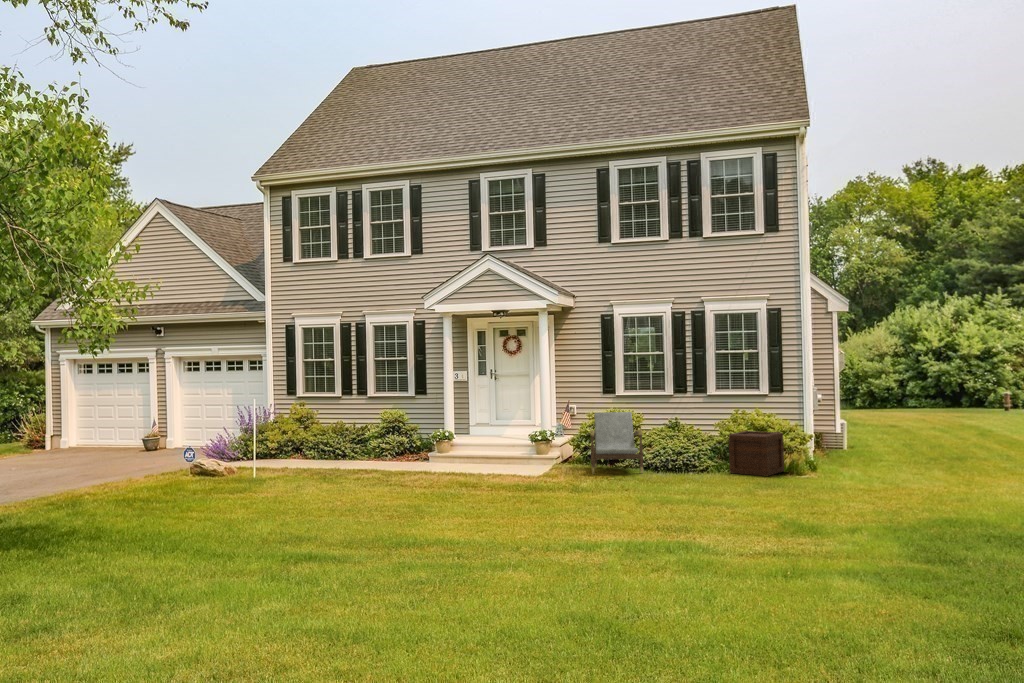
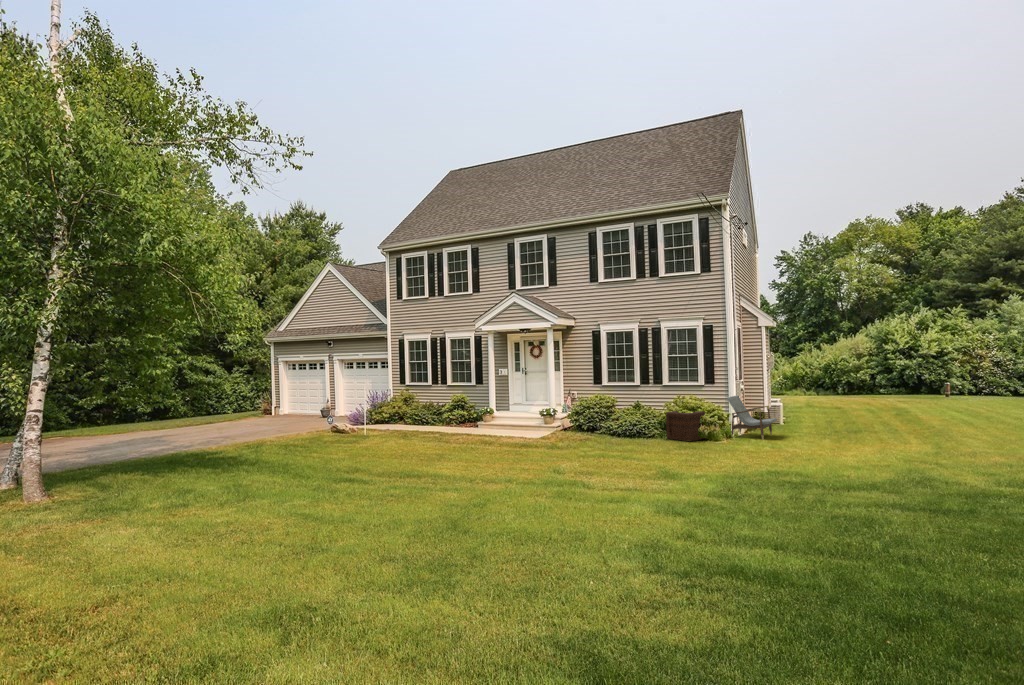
armchair: present [590,412,643,474] -> present [728,395,777,440]

